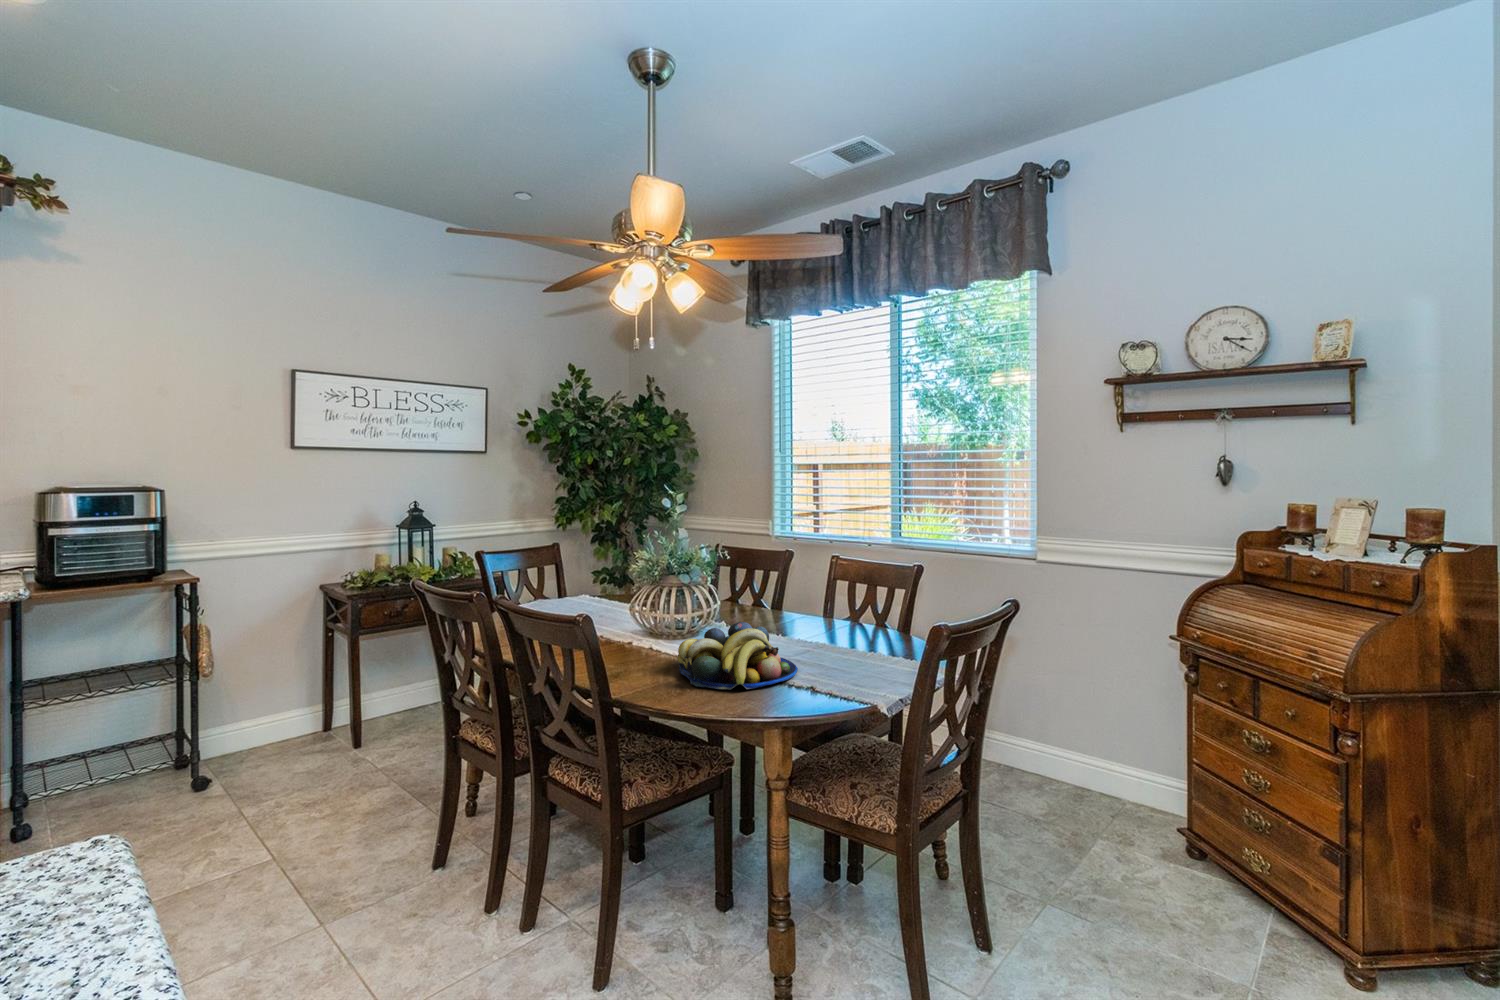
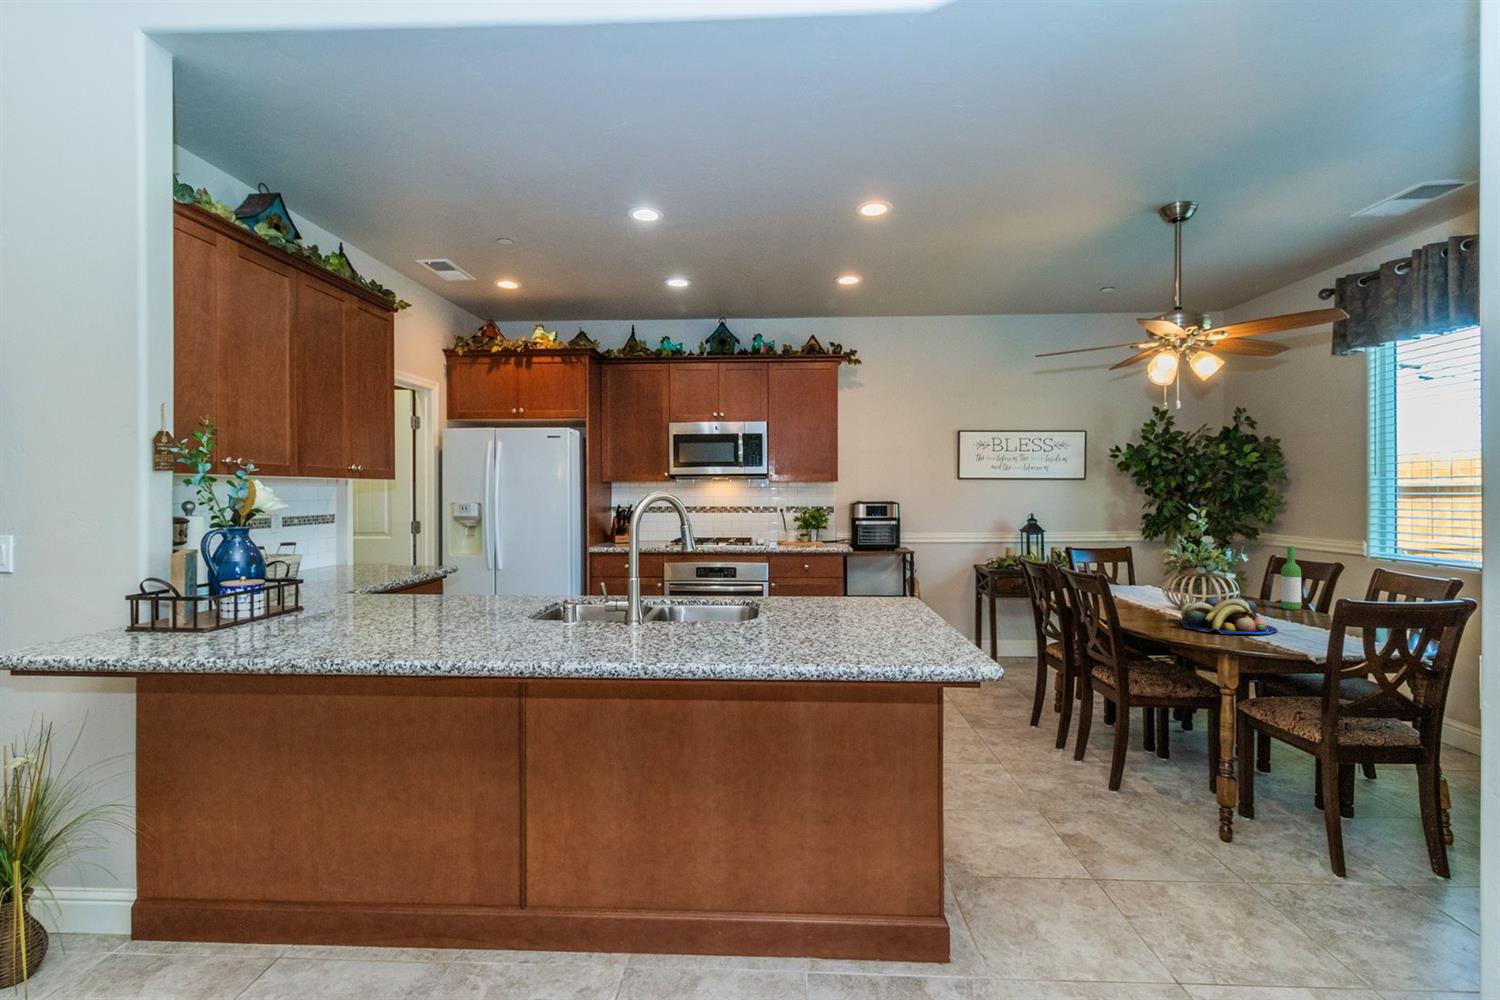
wine bottle: none [753,539,772,618] -> present [1281,546,1301,610]

